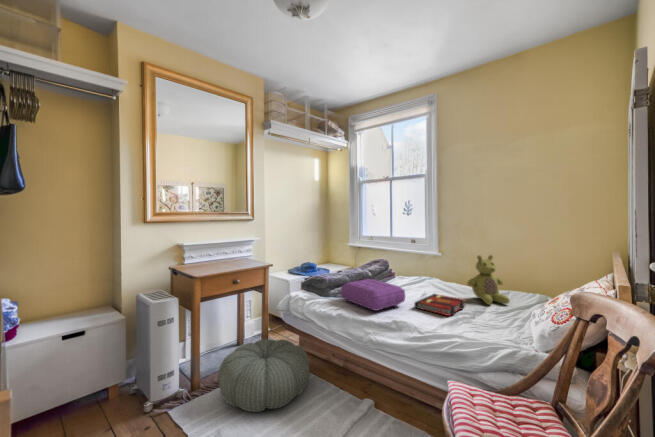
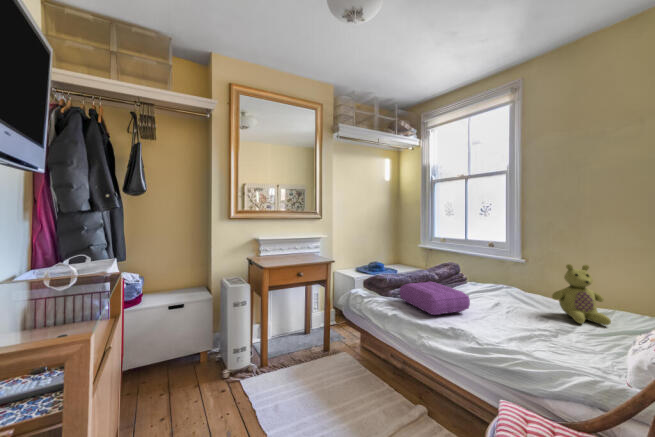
book: present [414,294,465,316] -> none [480,304,546,330]
pouf: present [218,339,309,412] -> none [281,330,364,396]

